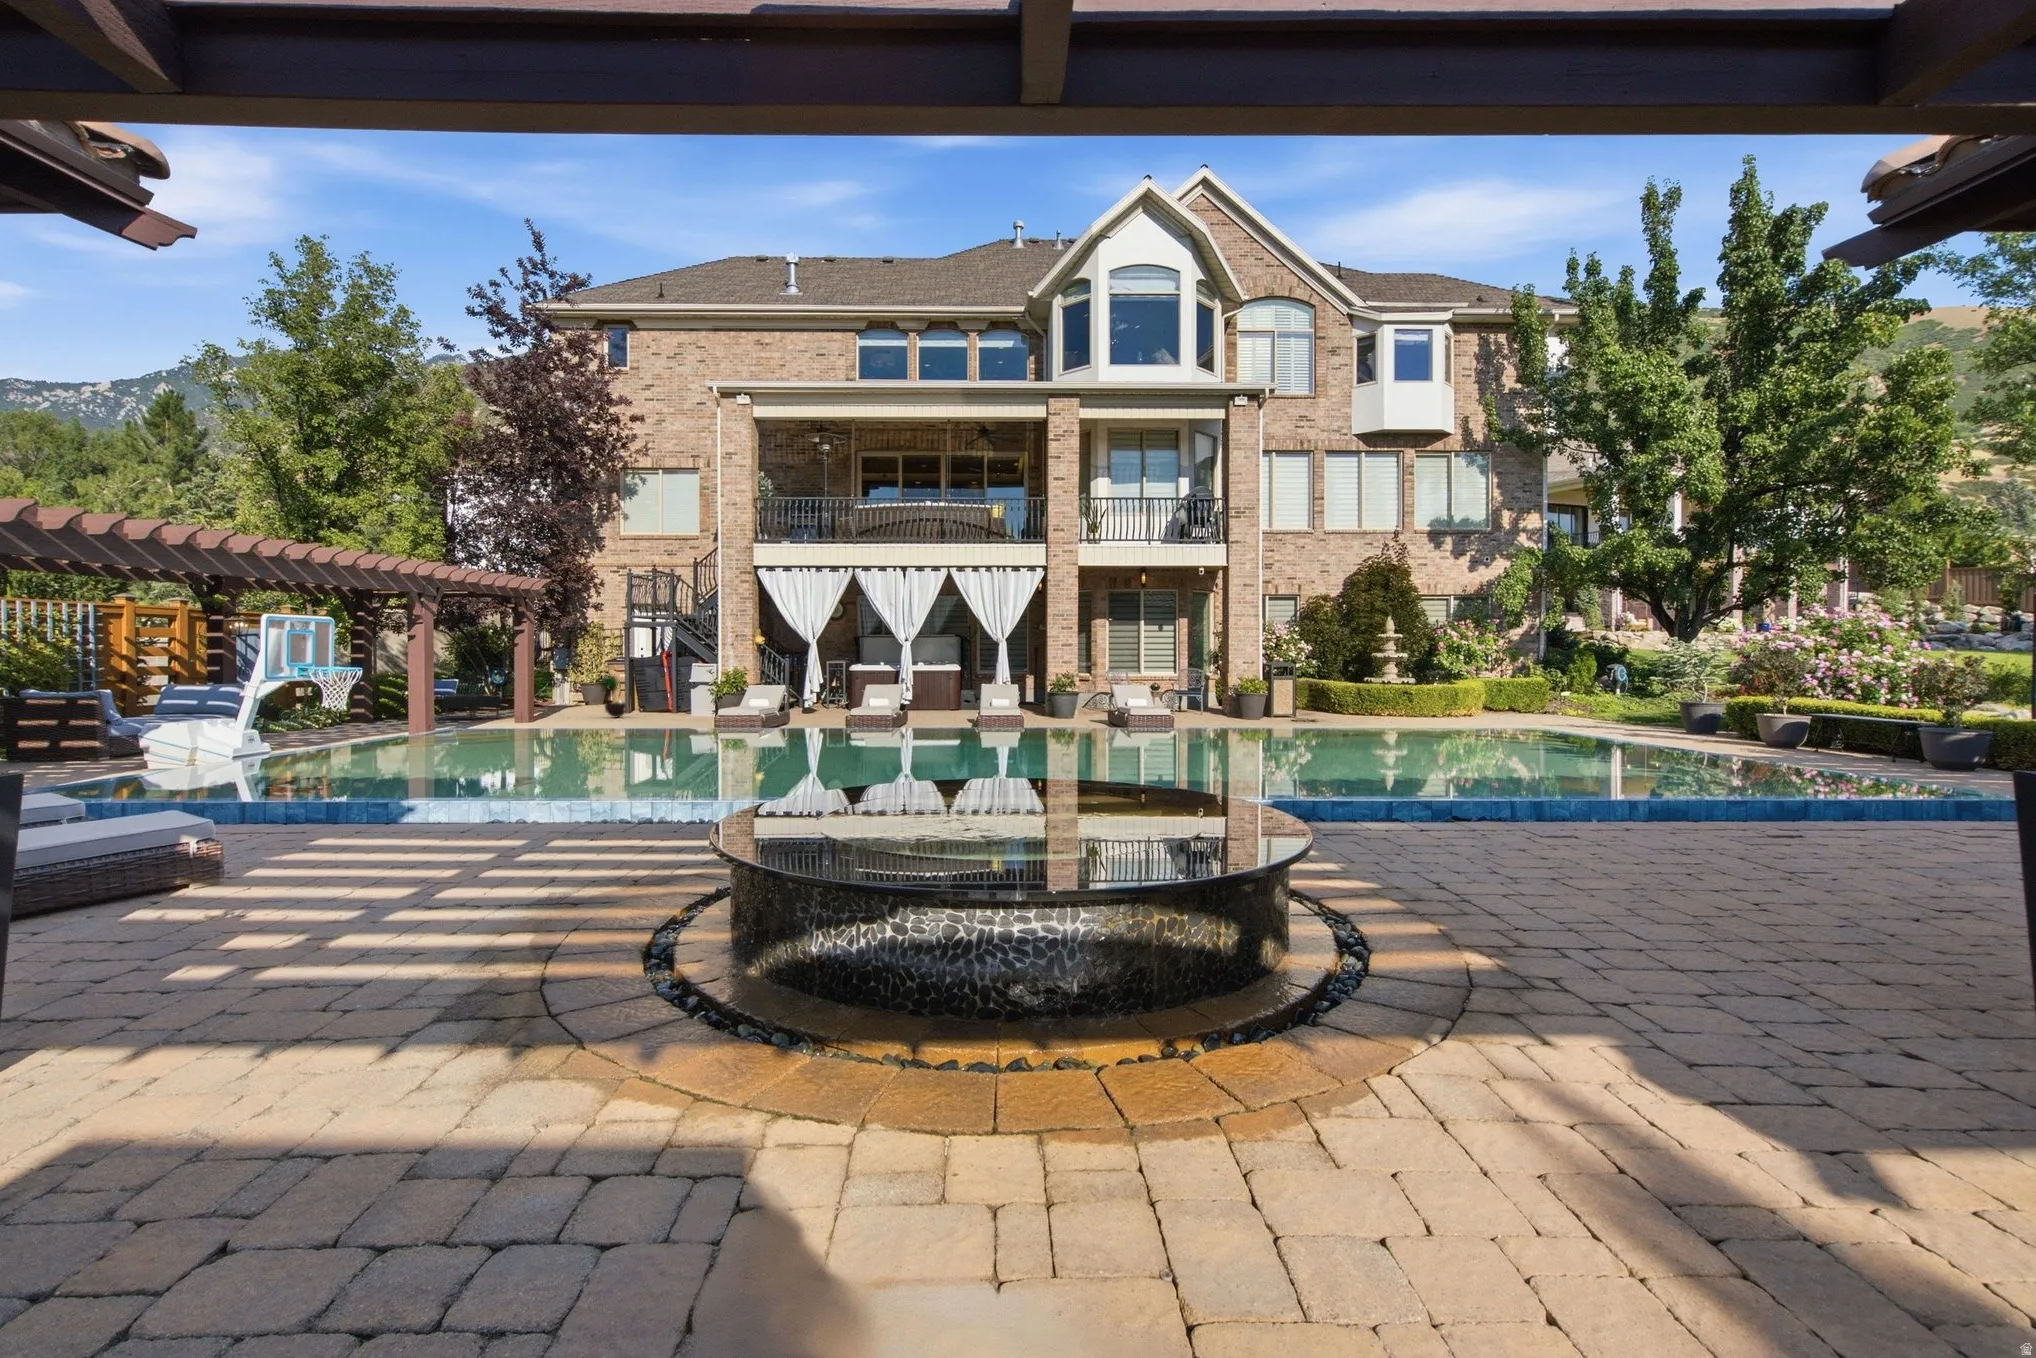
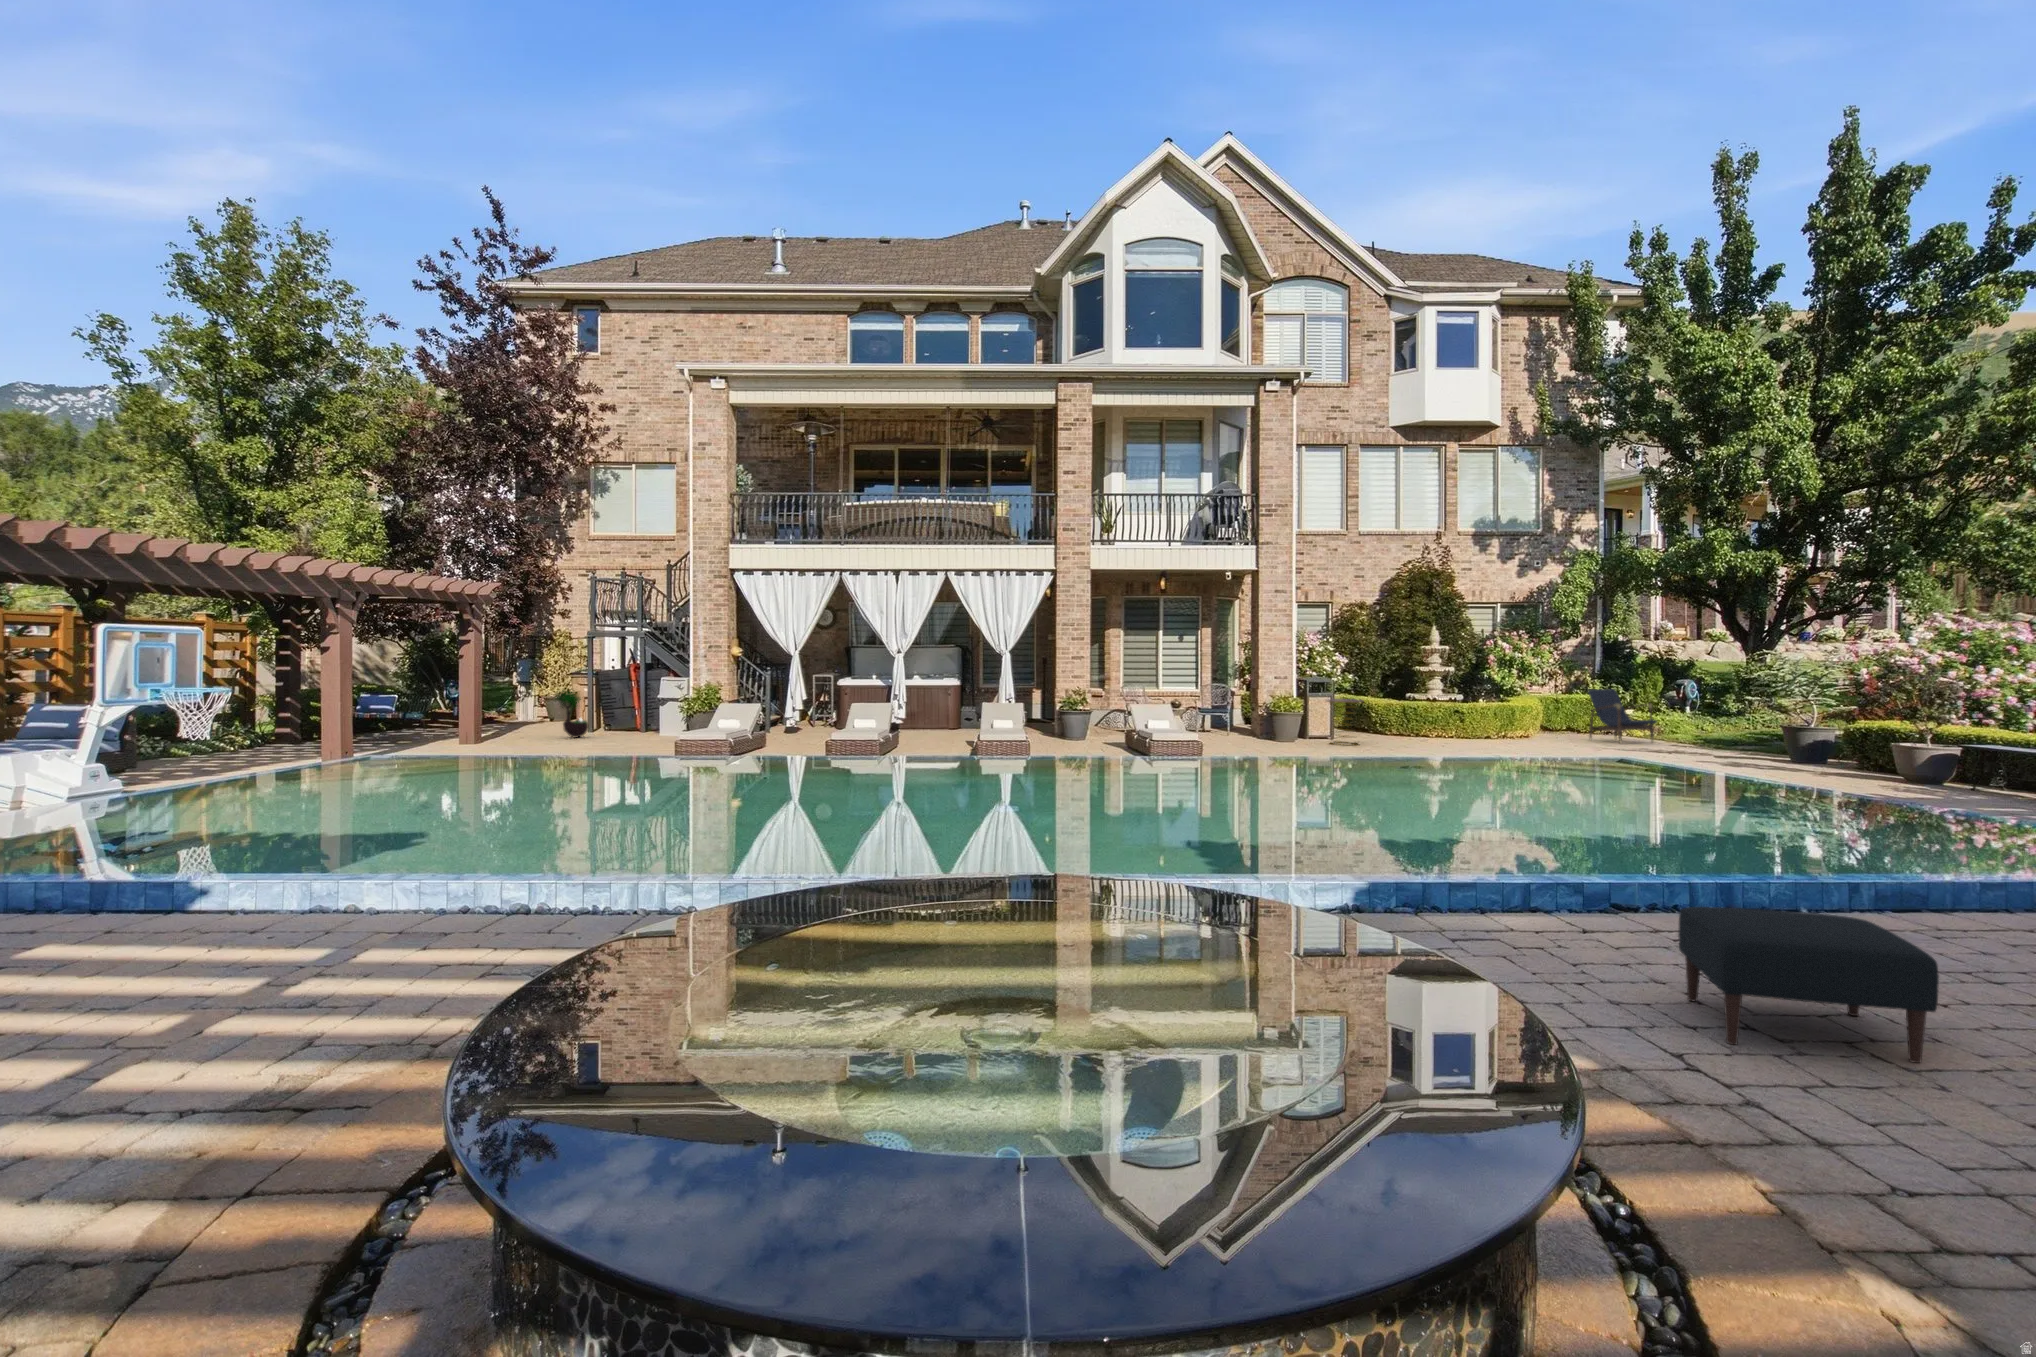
lounge chair: none [1524,672,1585,721] -> present [1588,689,1657,743]
ottoman: present [442,694,502,719] -> present [1679,907,1939,1063]

